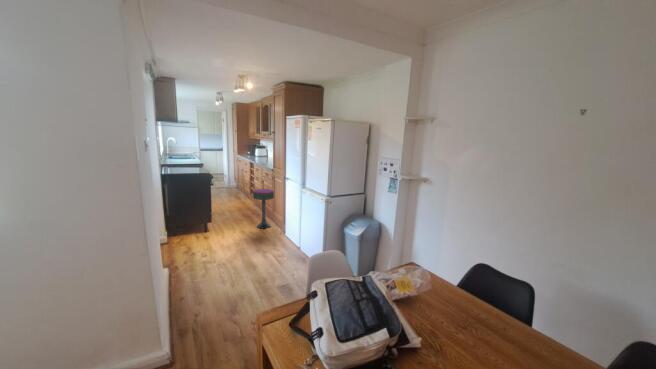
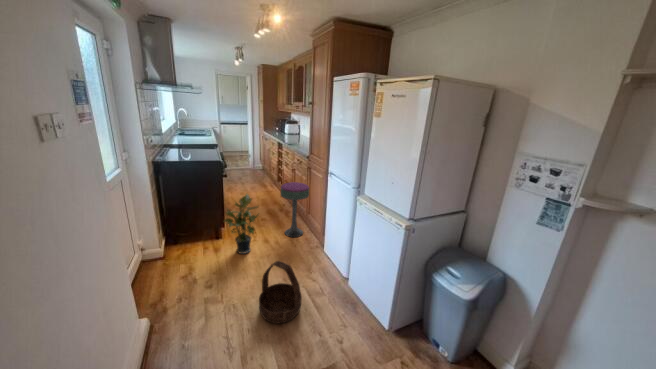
potted plant: none [212,195,238,239] -> present [224,194,258,254]
basket: none [240,231,268,270] -> present [259,261,302,323]

